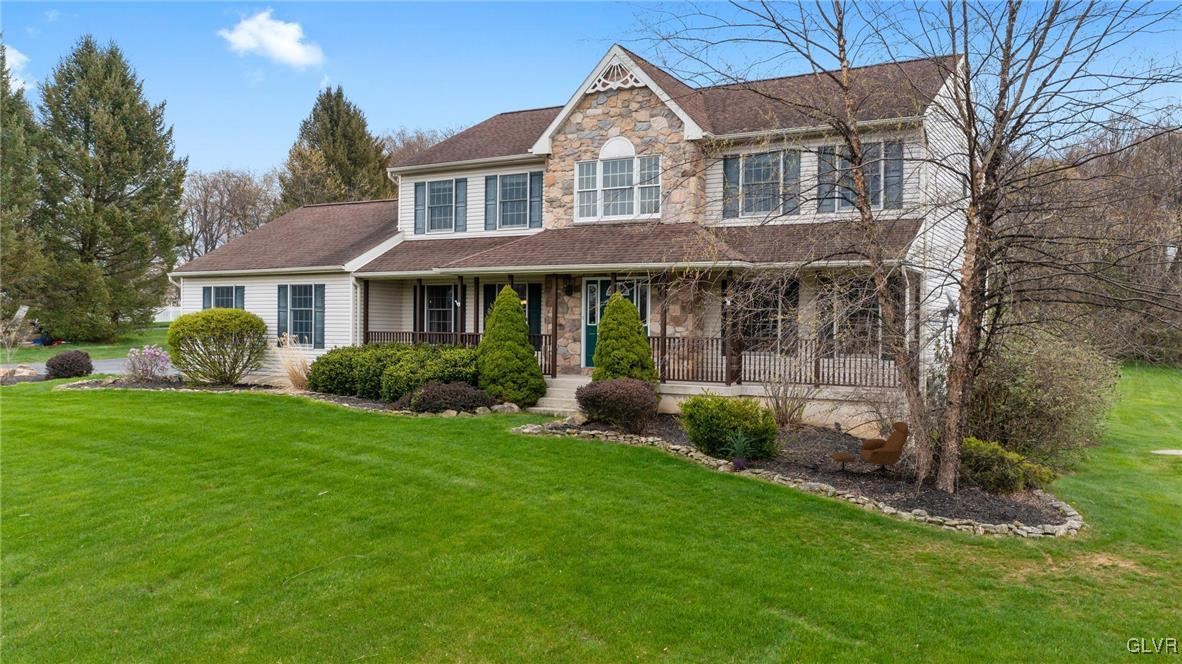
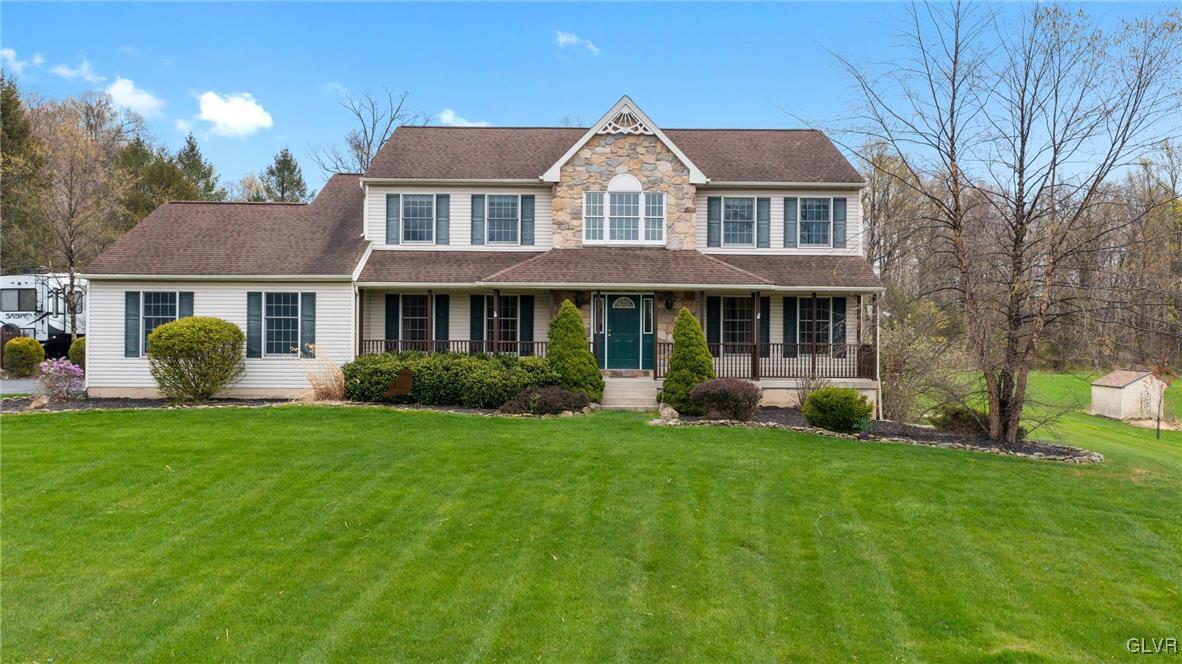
lounge chair: present [830,422,909,480] -> present [382,369,413,405]

